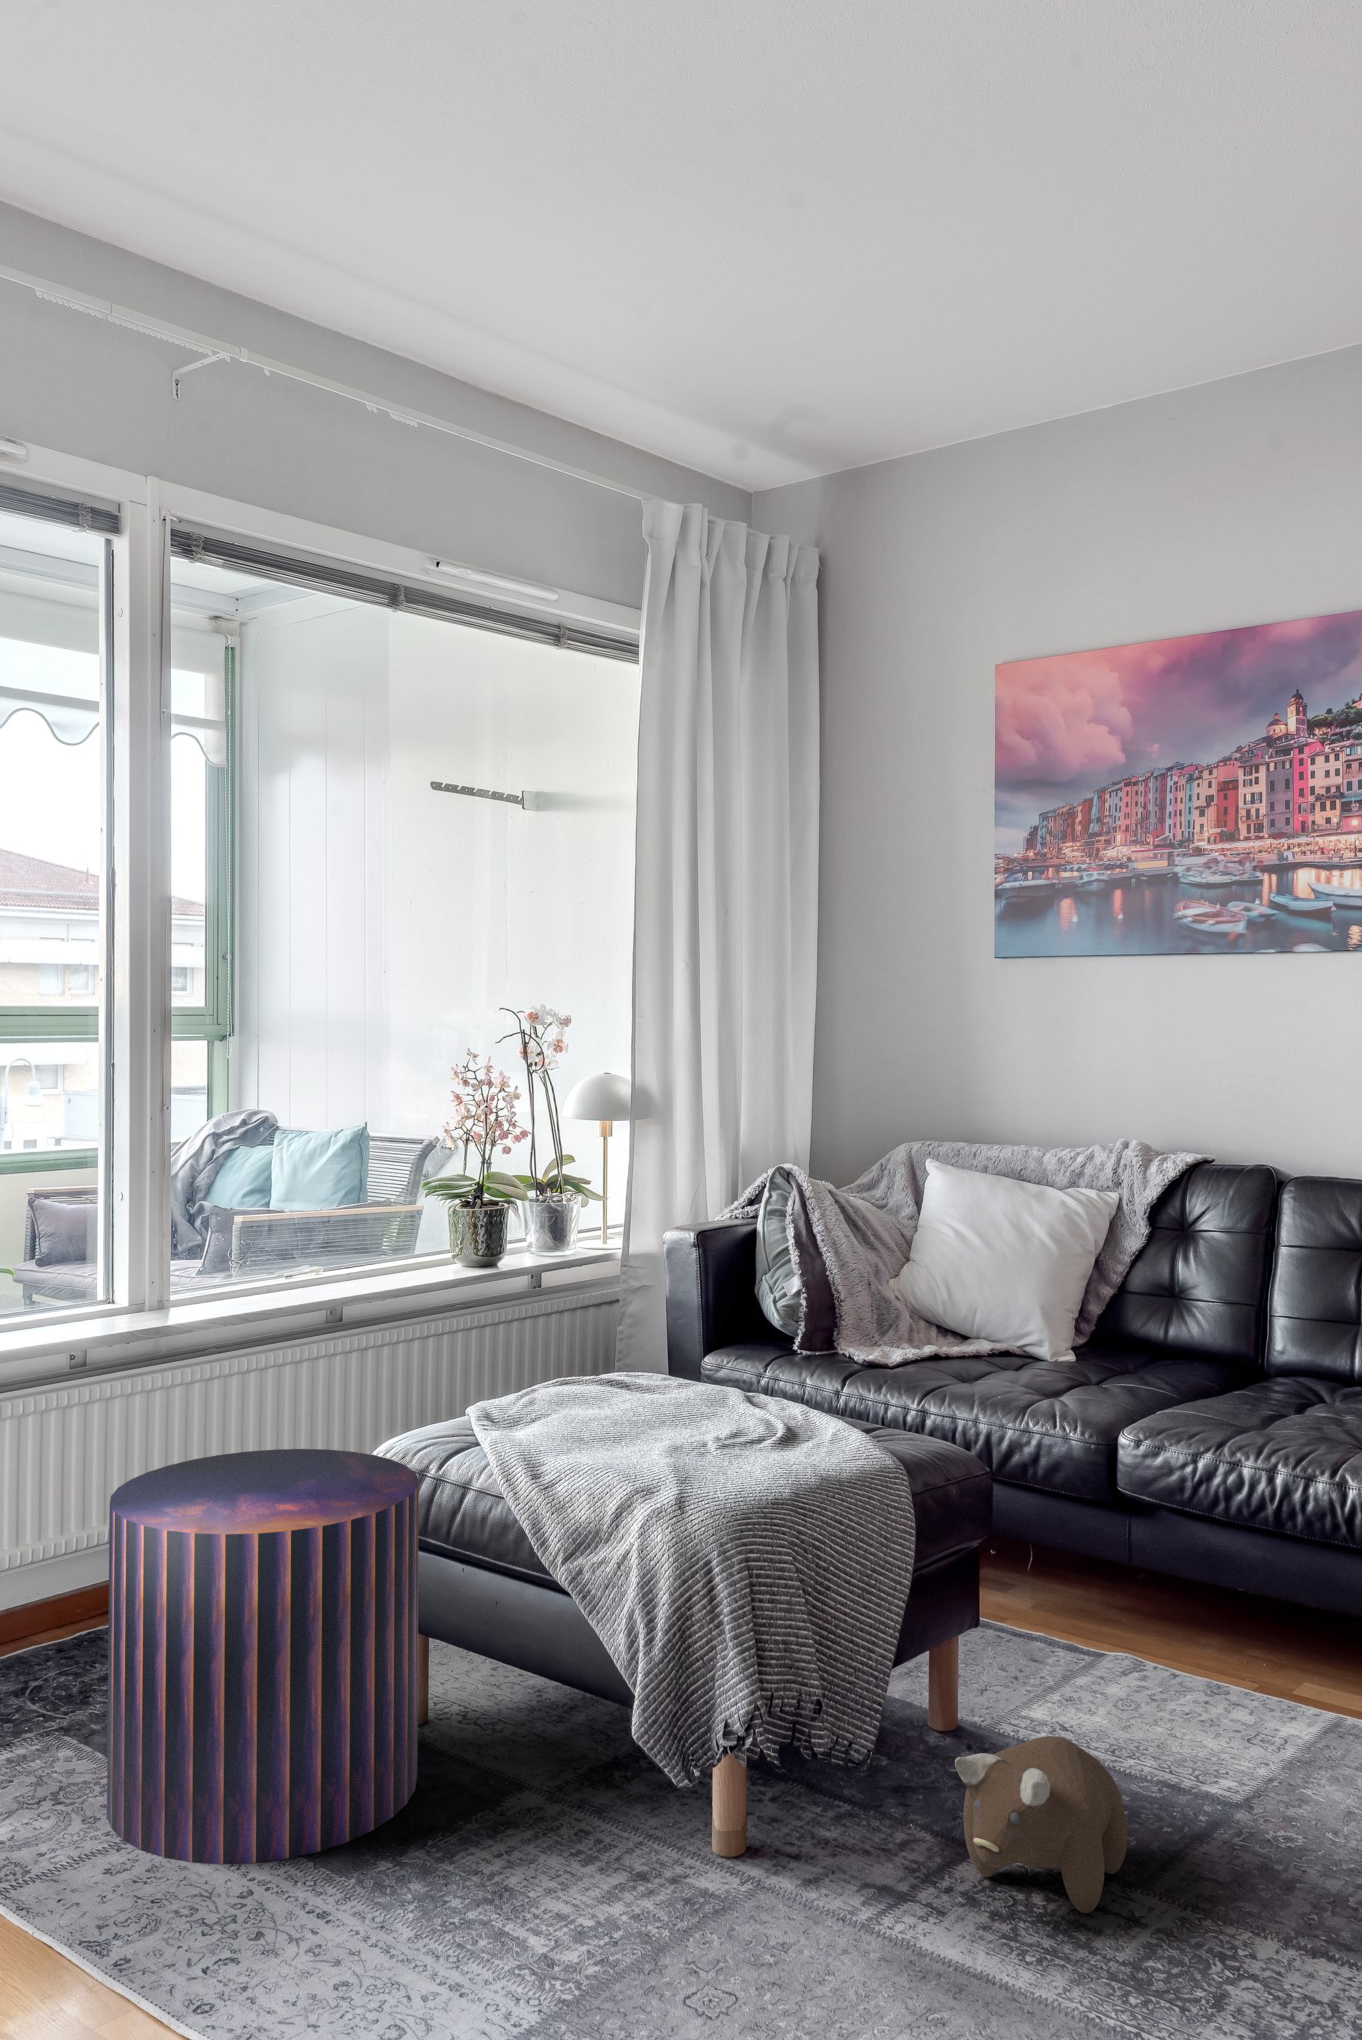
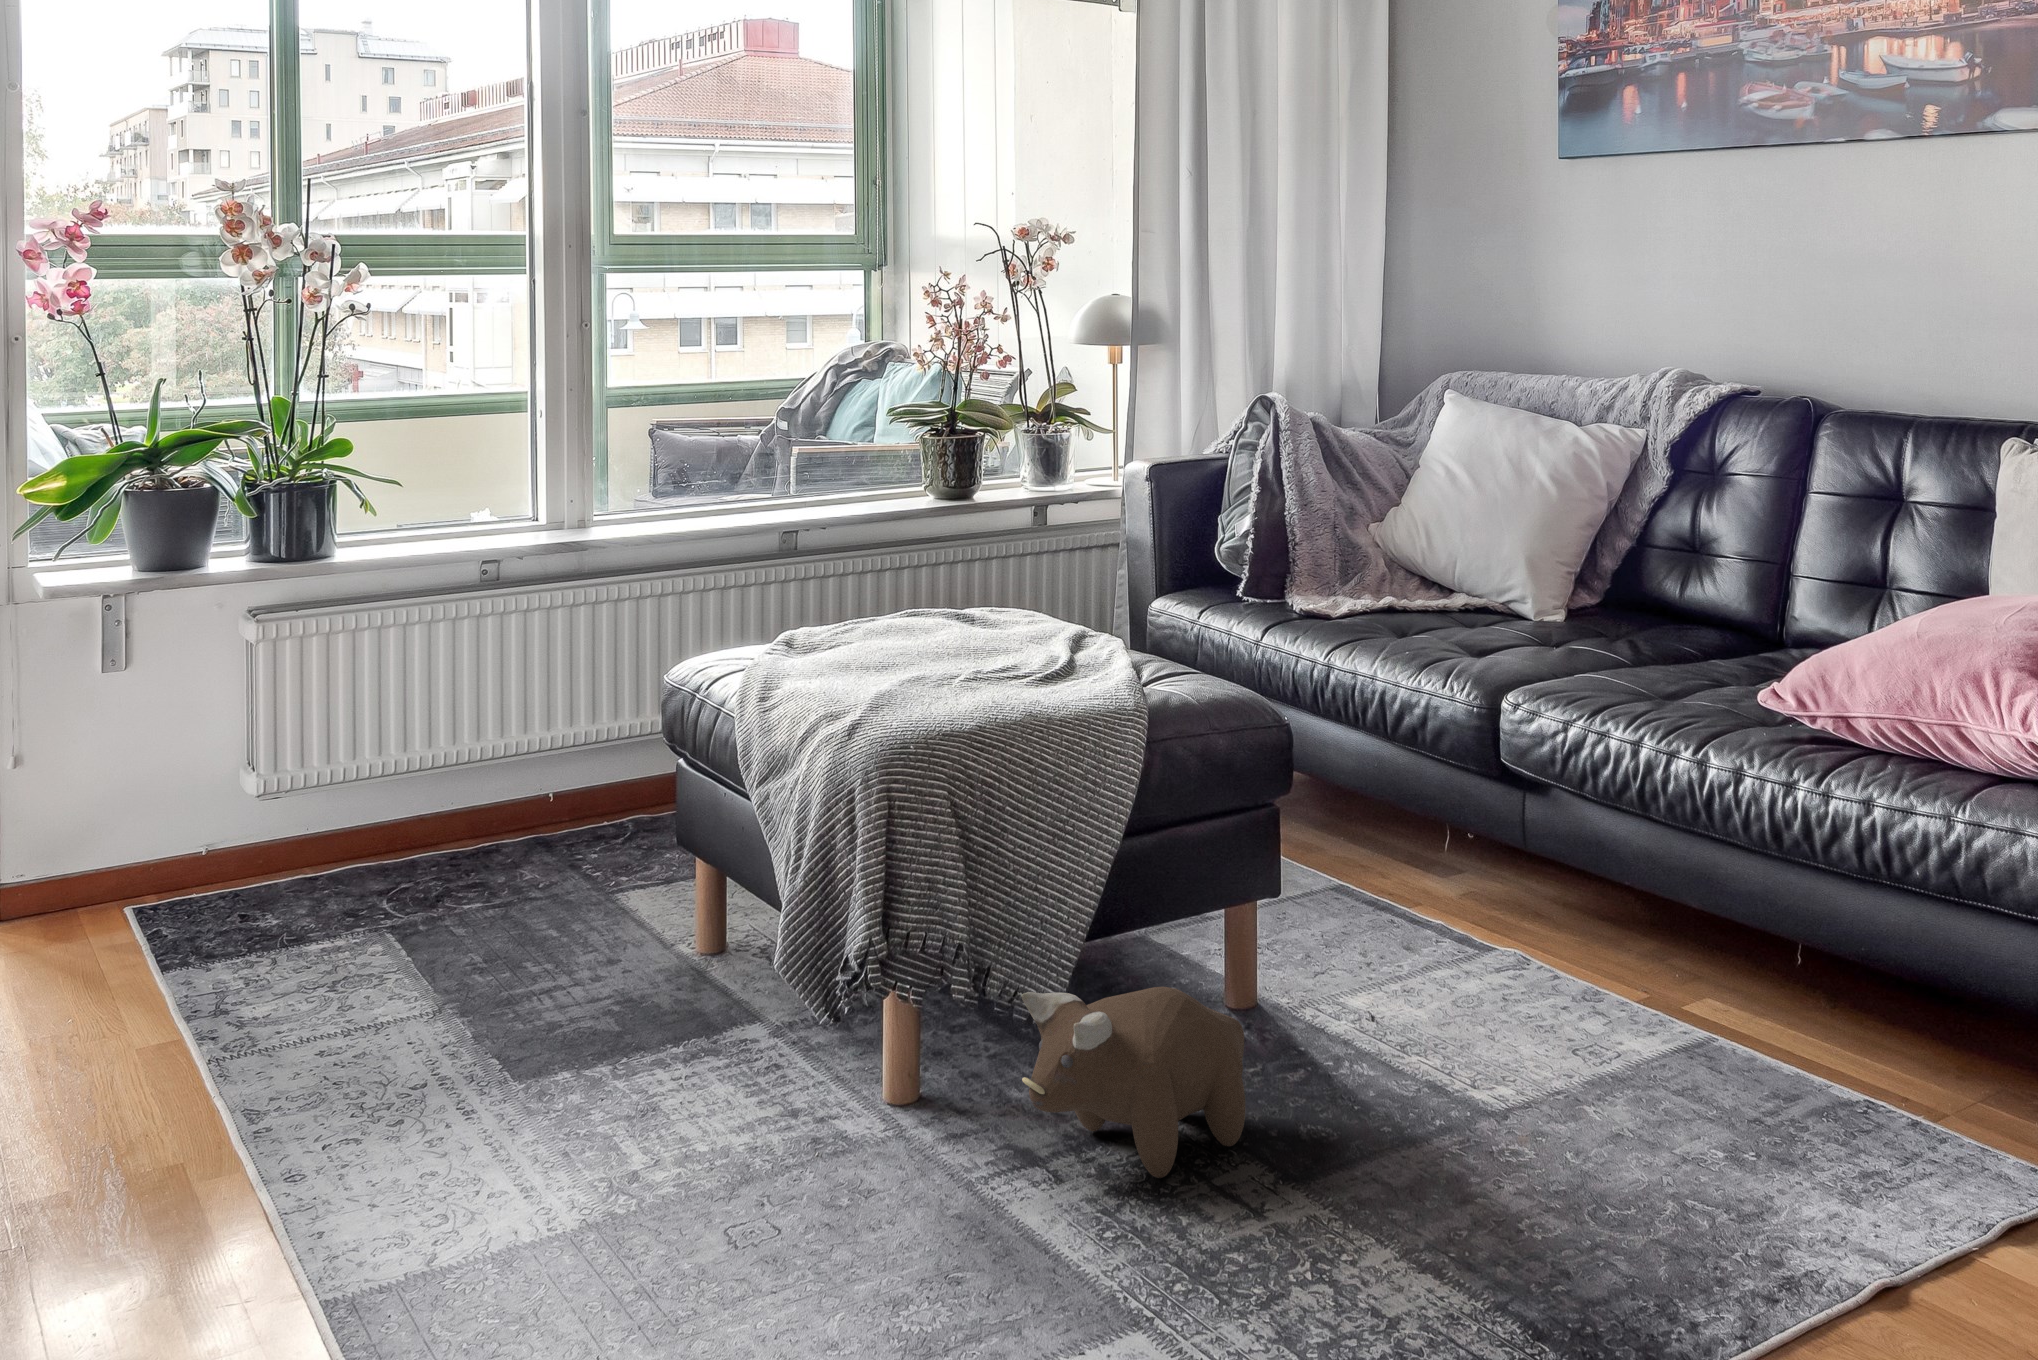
pouf: present [107,1449,419,1864] -> none [329,643,645,1028]

